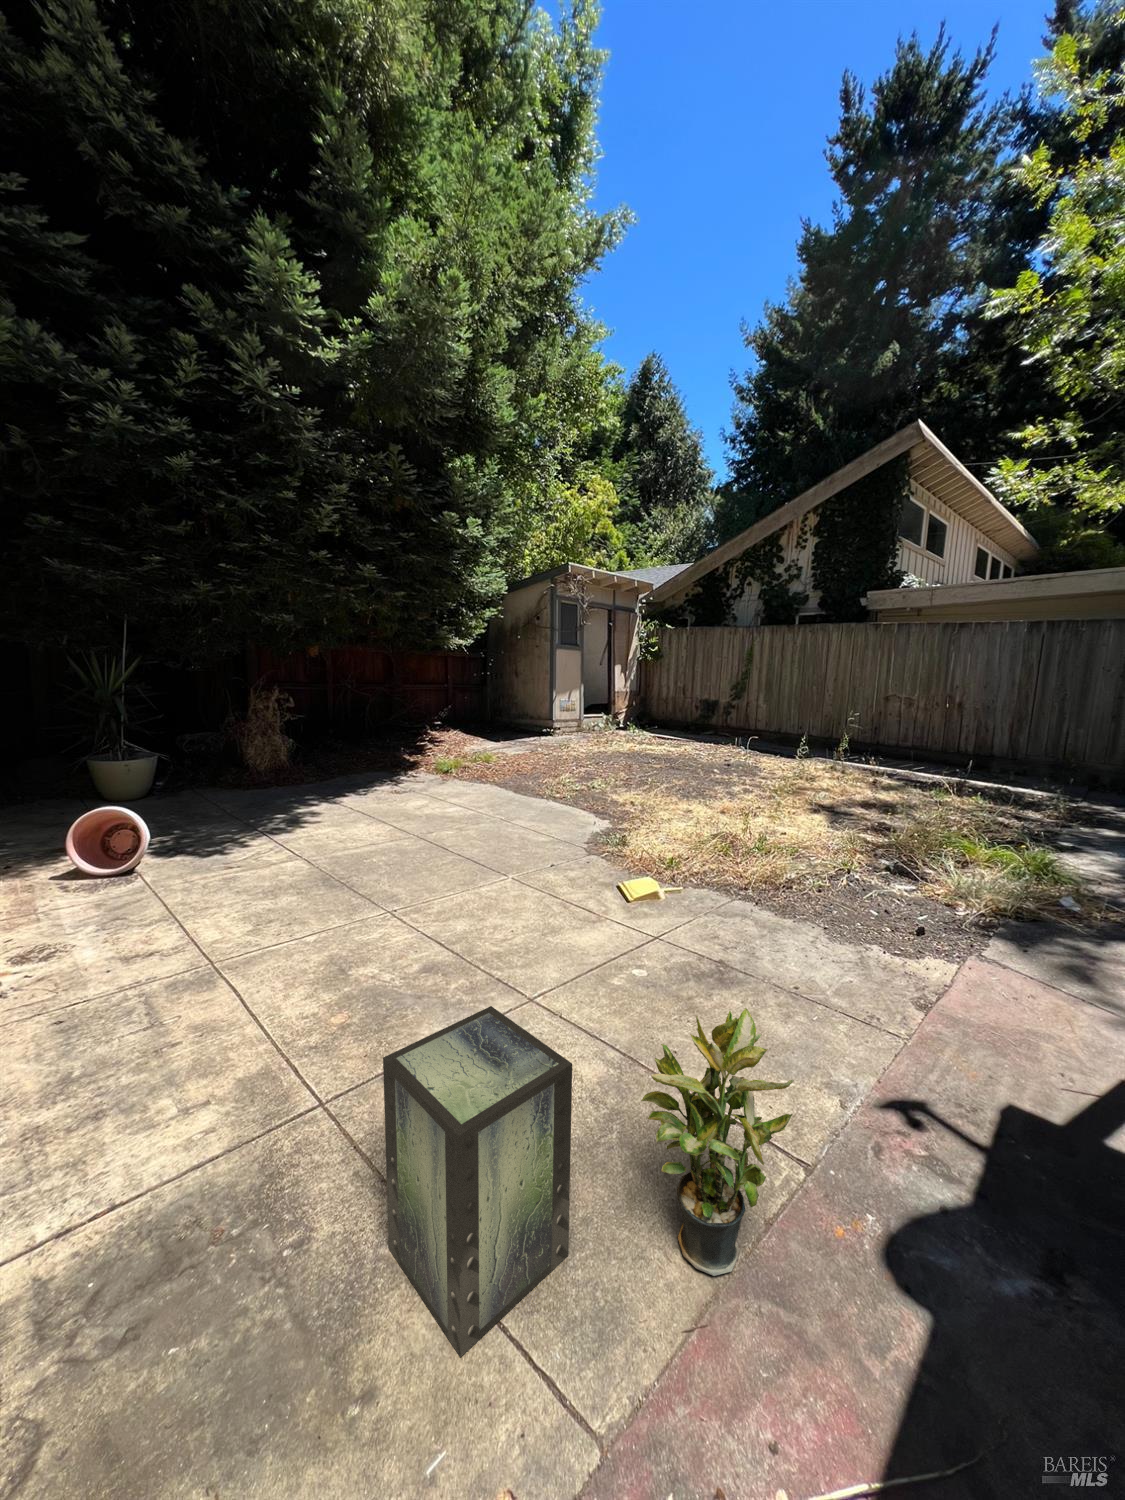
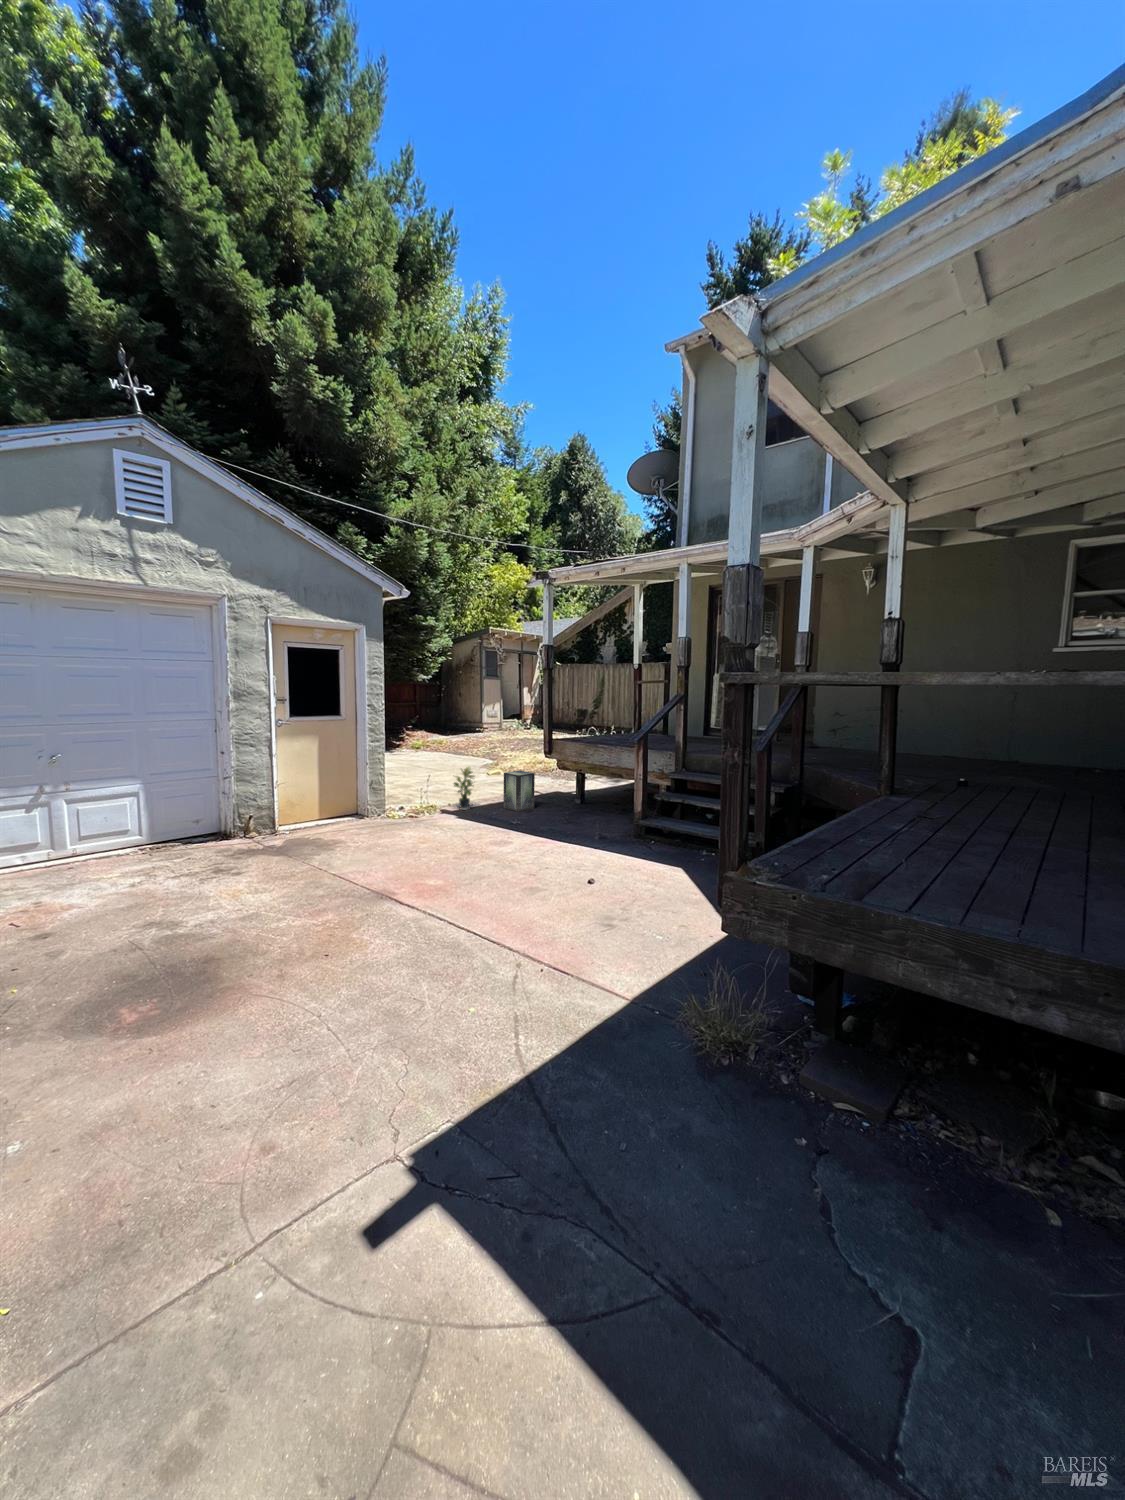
storage box: present [383,1006,572,1357] -> present [503,771,535,812]

